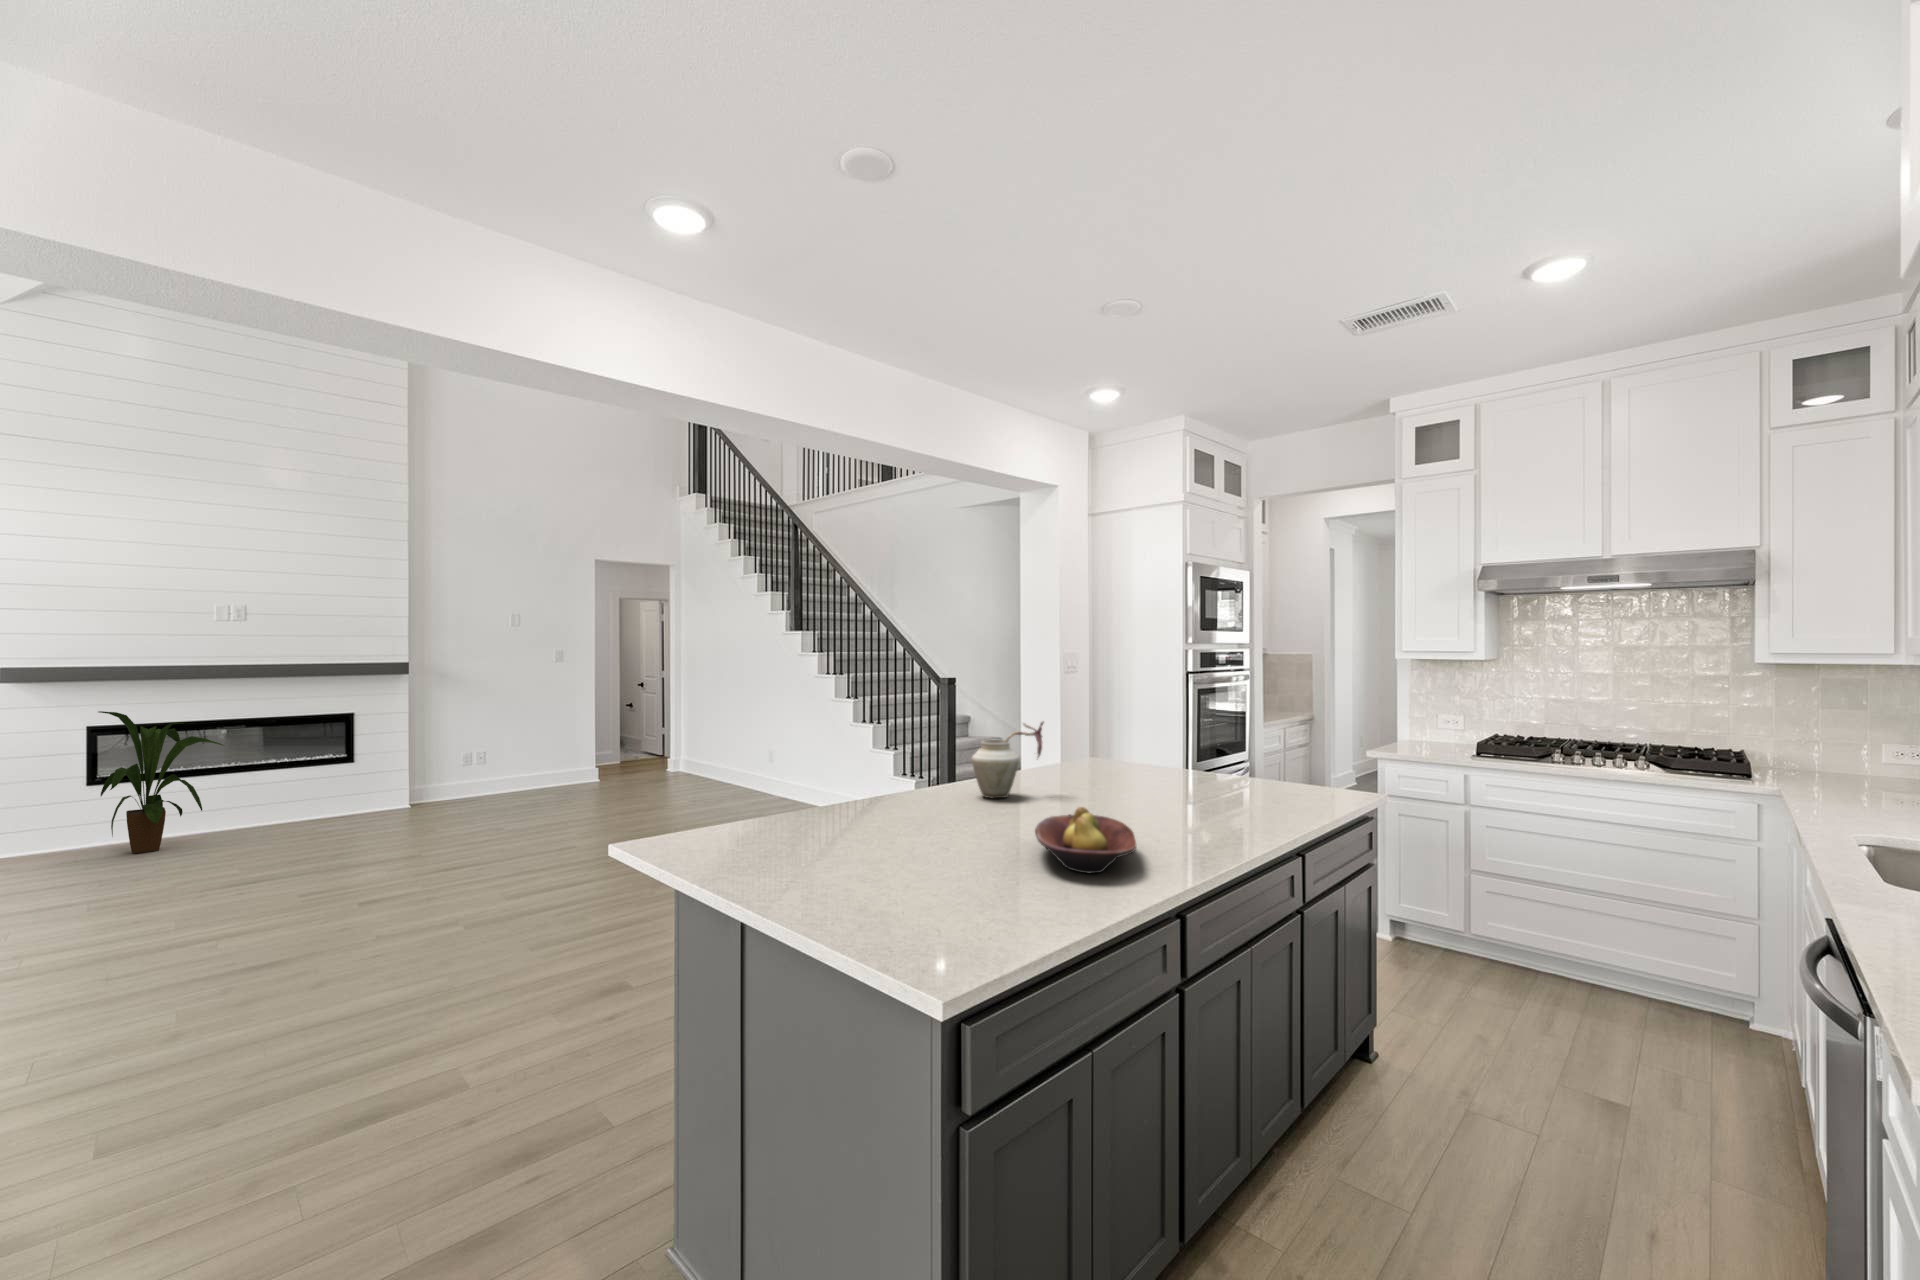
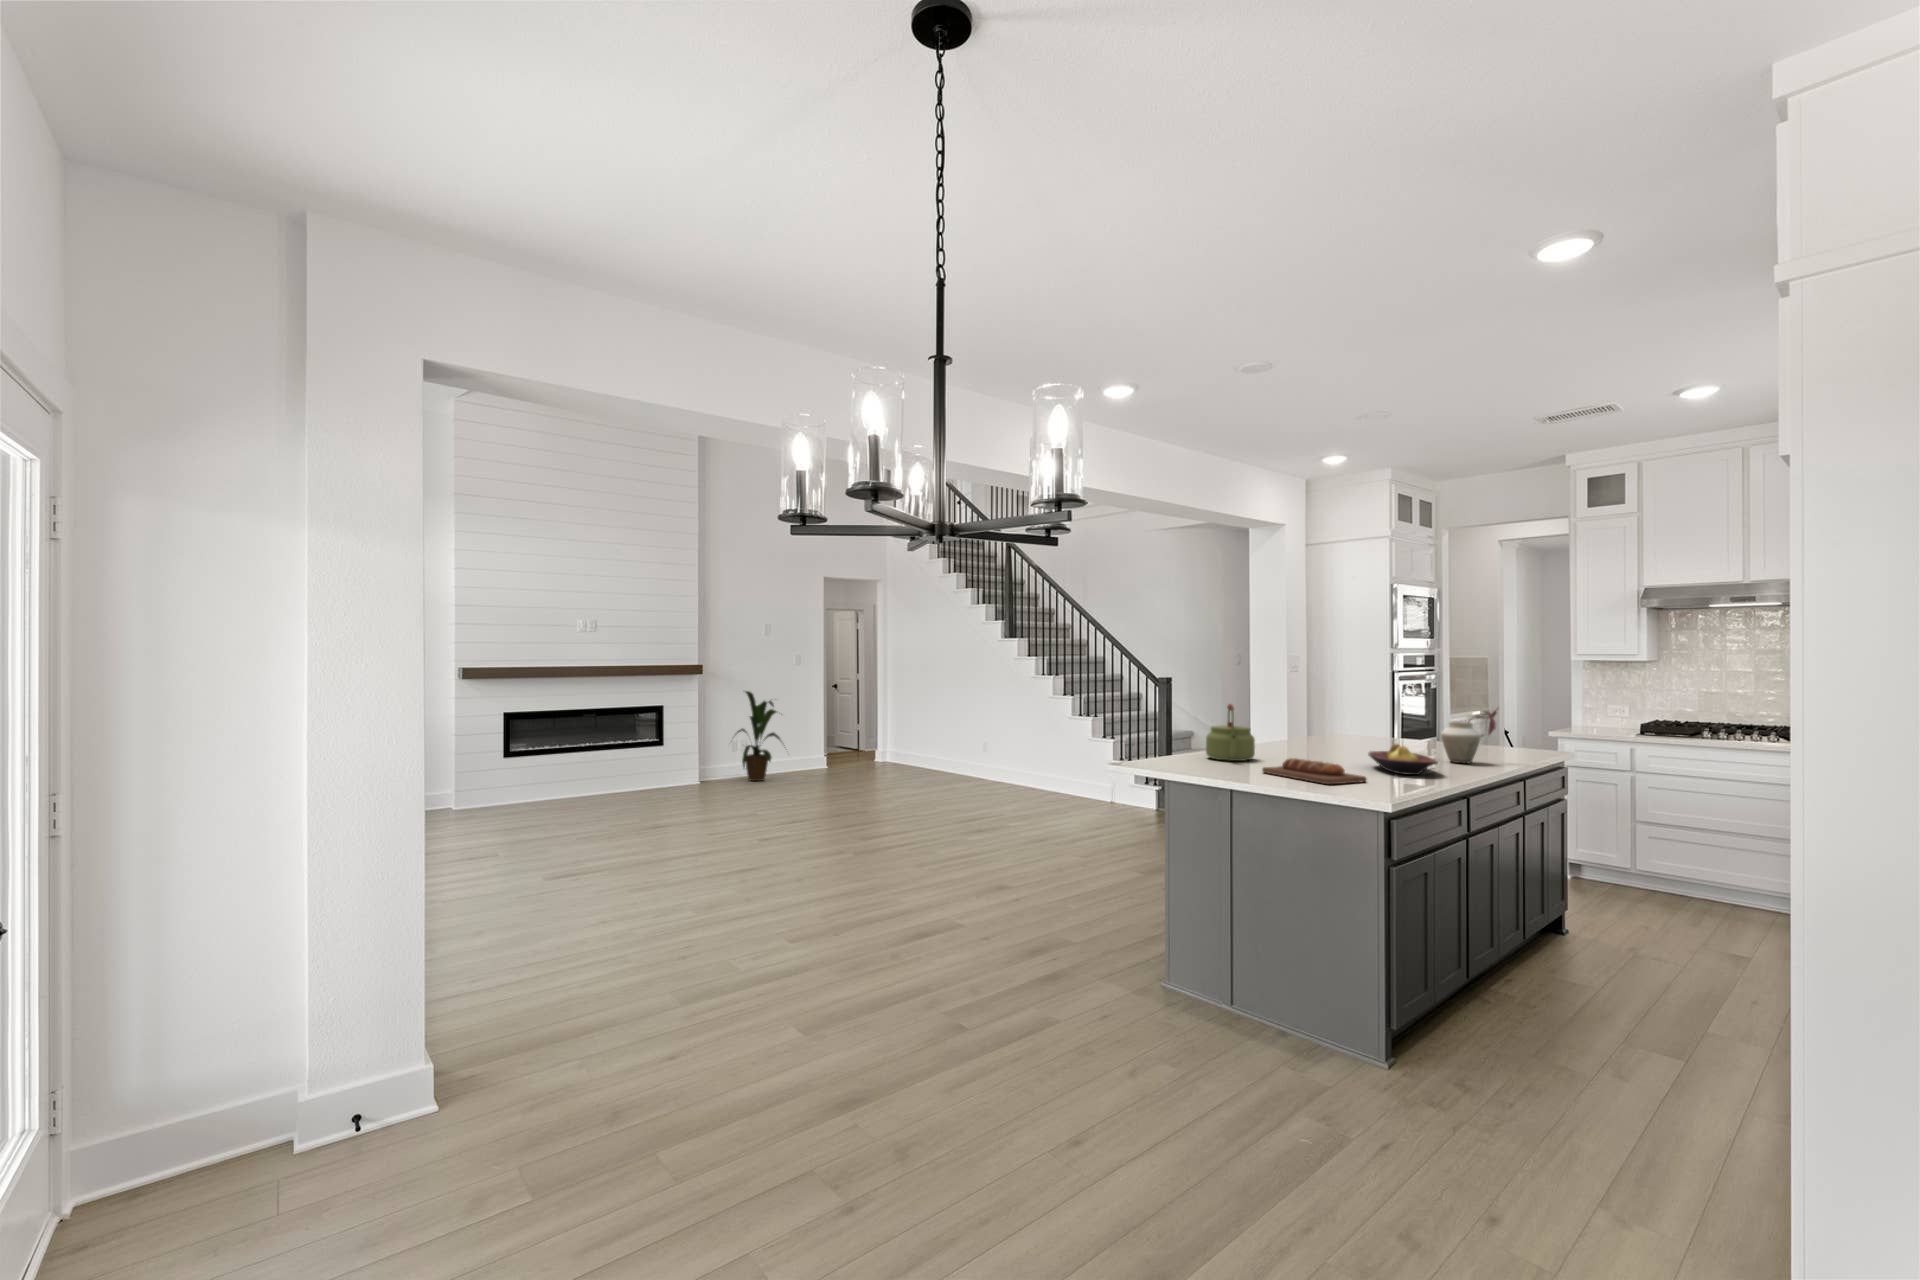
house plant: present [99,711,224,854] -> present [737,691,780,781]
vase: present [971,721,1044,799] -> present [1441,708,1497,763]
kettle: none [797,734,876,833] -> present [1206,704,1255,761]
bread loaf: none [822,847,978,919] -> present [1262,758,1367,784]

